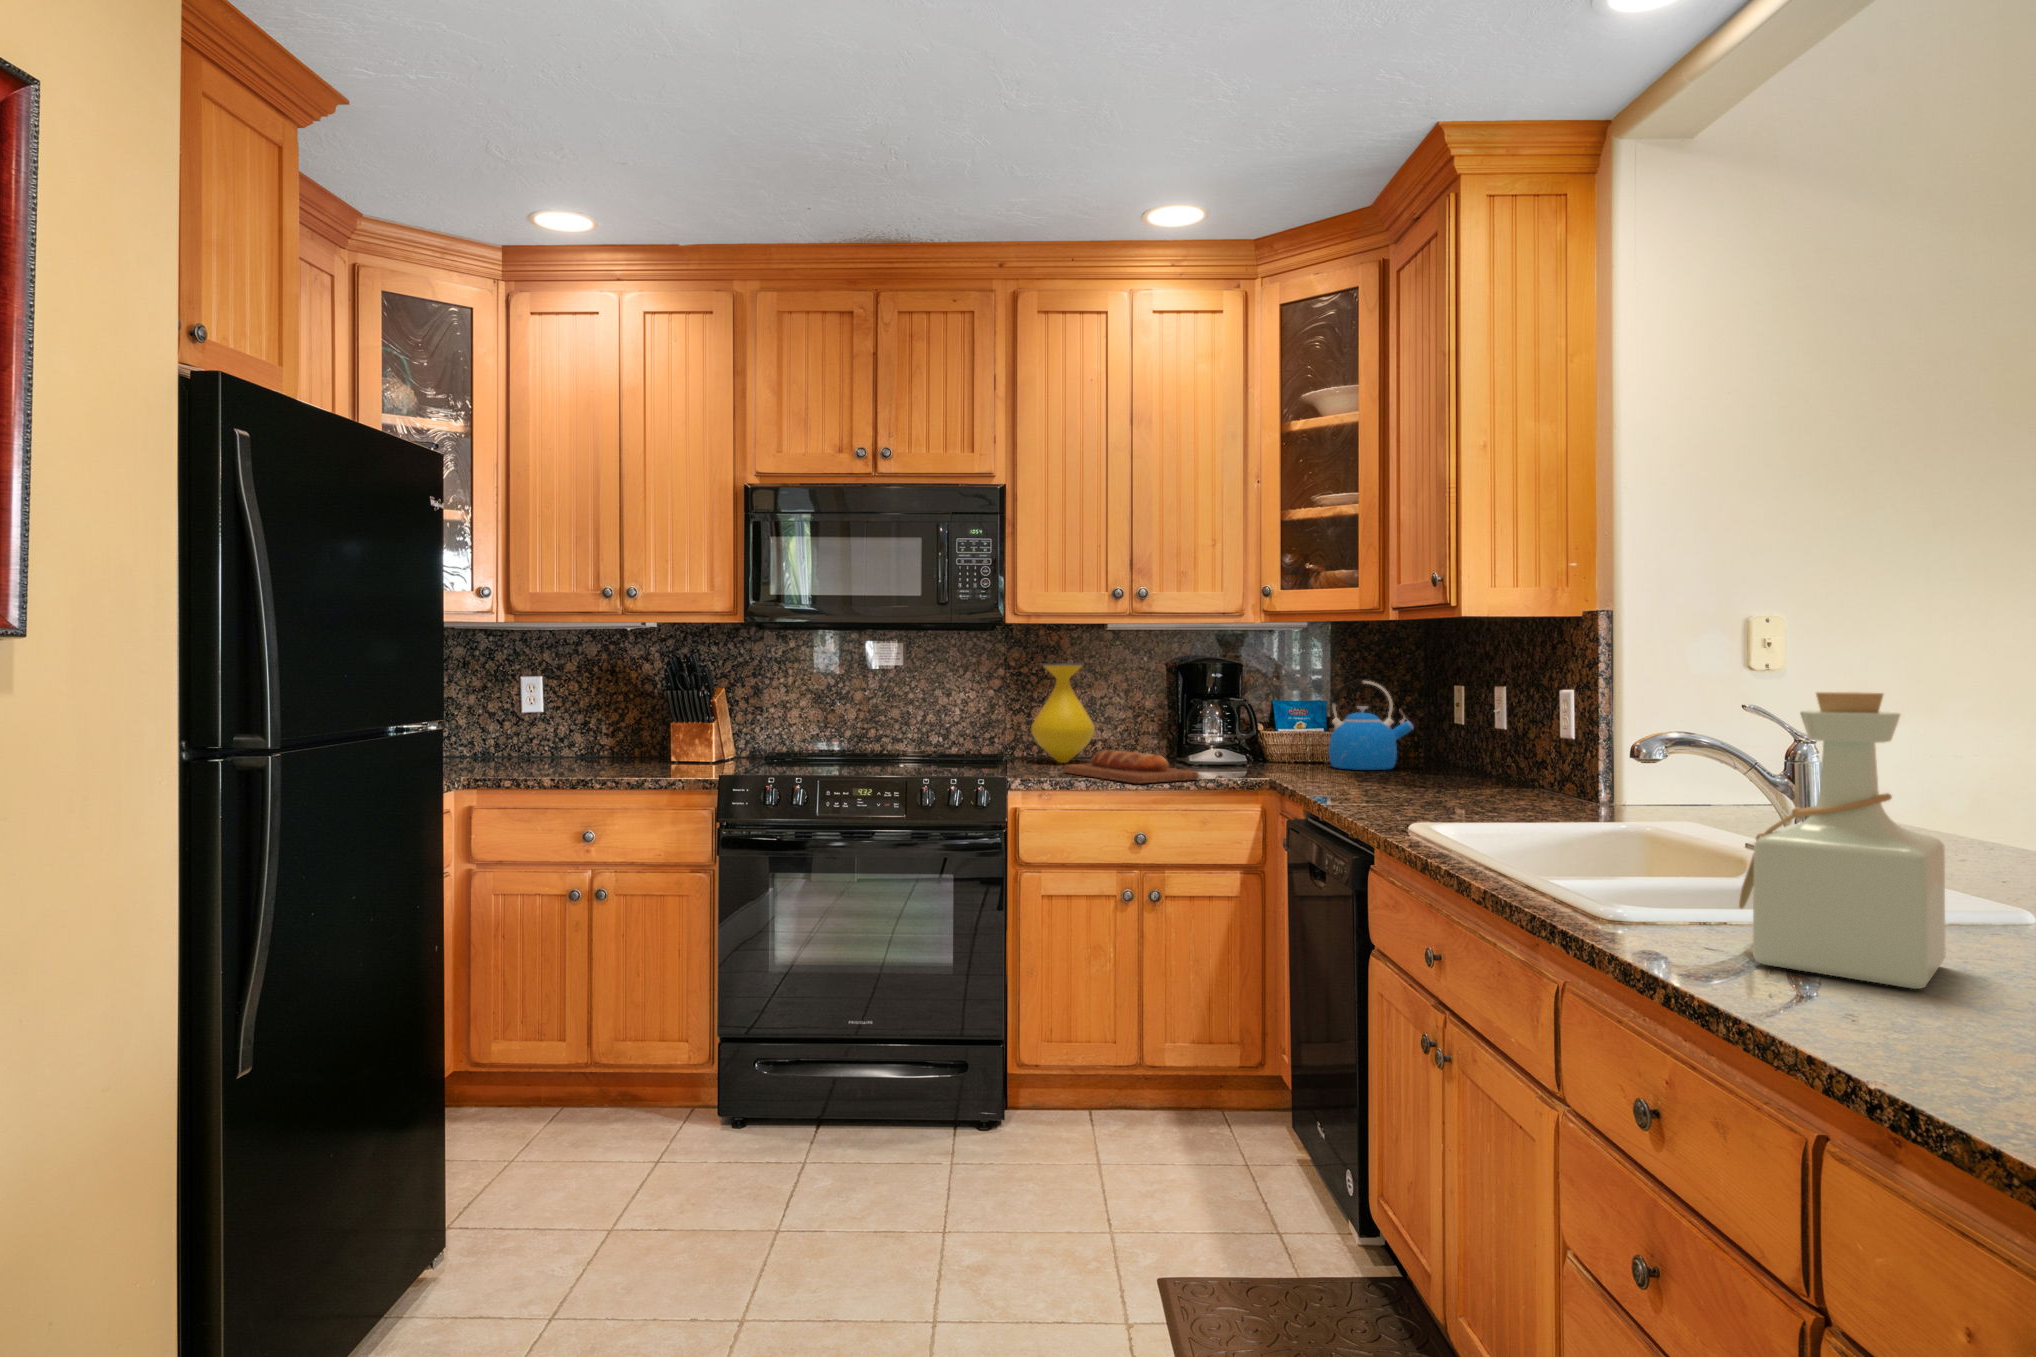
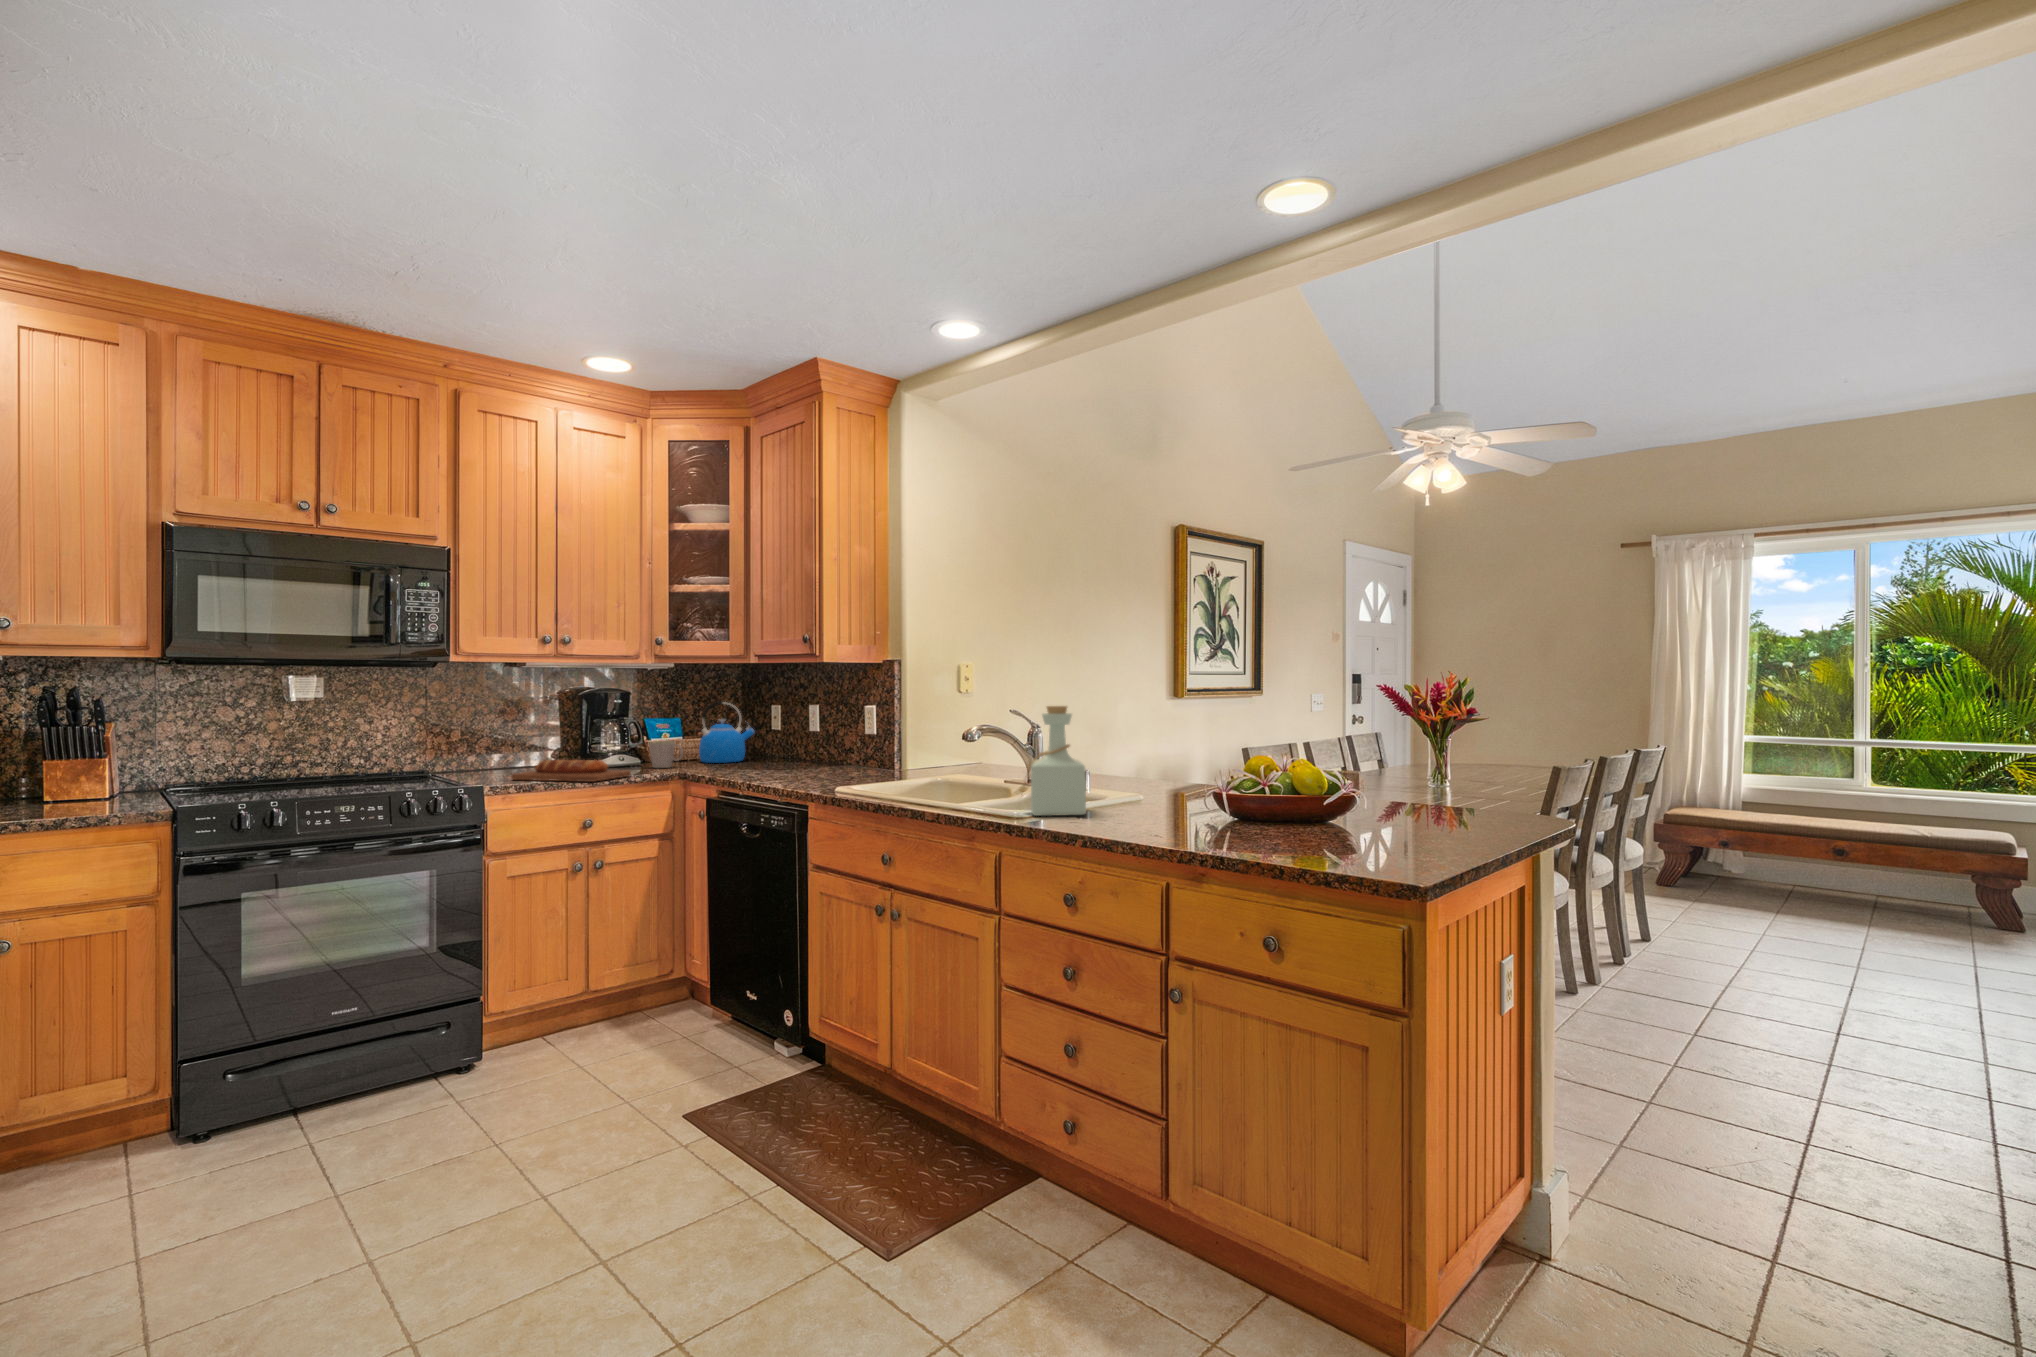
vase: present [1031,663,1095,763] -> none [457,693,514,774]
mug: none [1248,733,1291,771] -> present [649,741,683,768]

